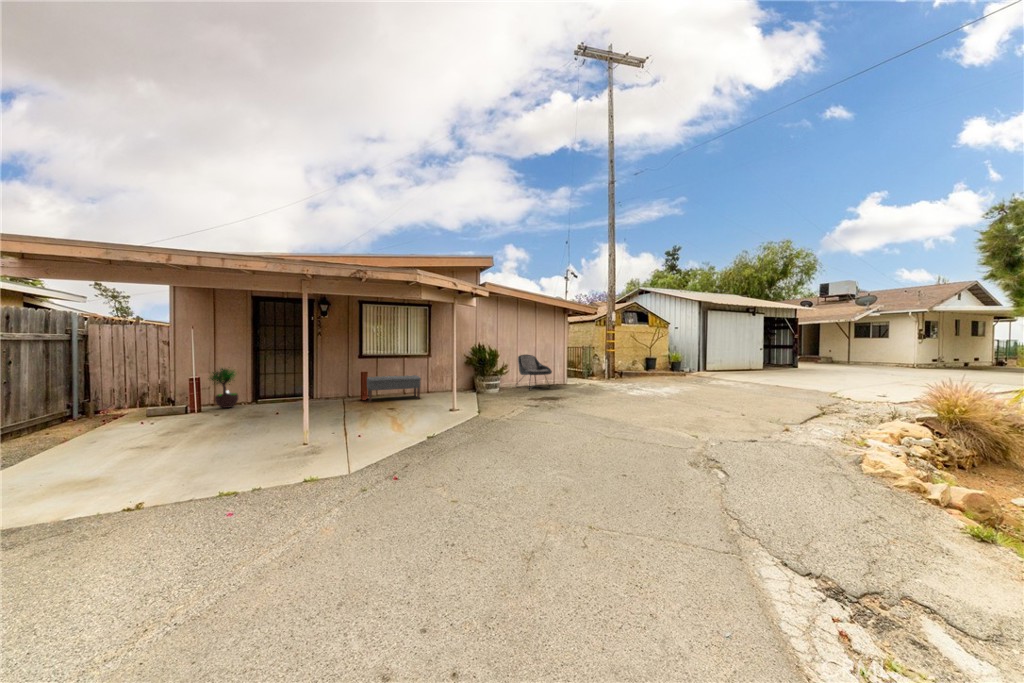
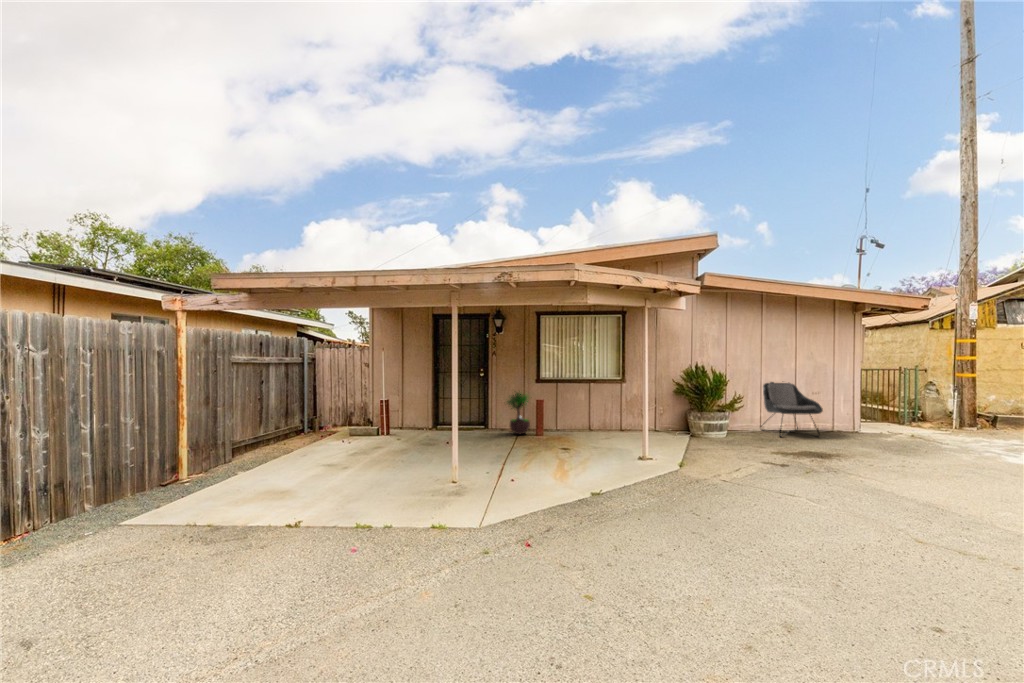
potted tree: present [208,368,238,408] -> present [507,391,530,434]
bench: present [367,375,421,402] -> none [546,406,611,438]

